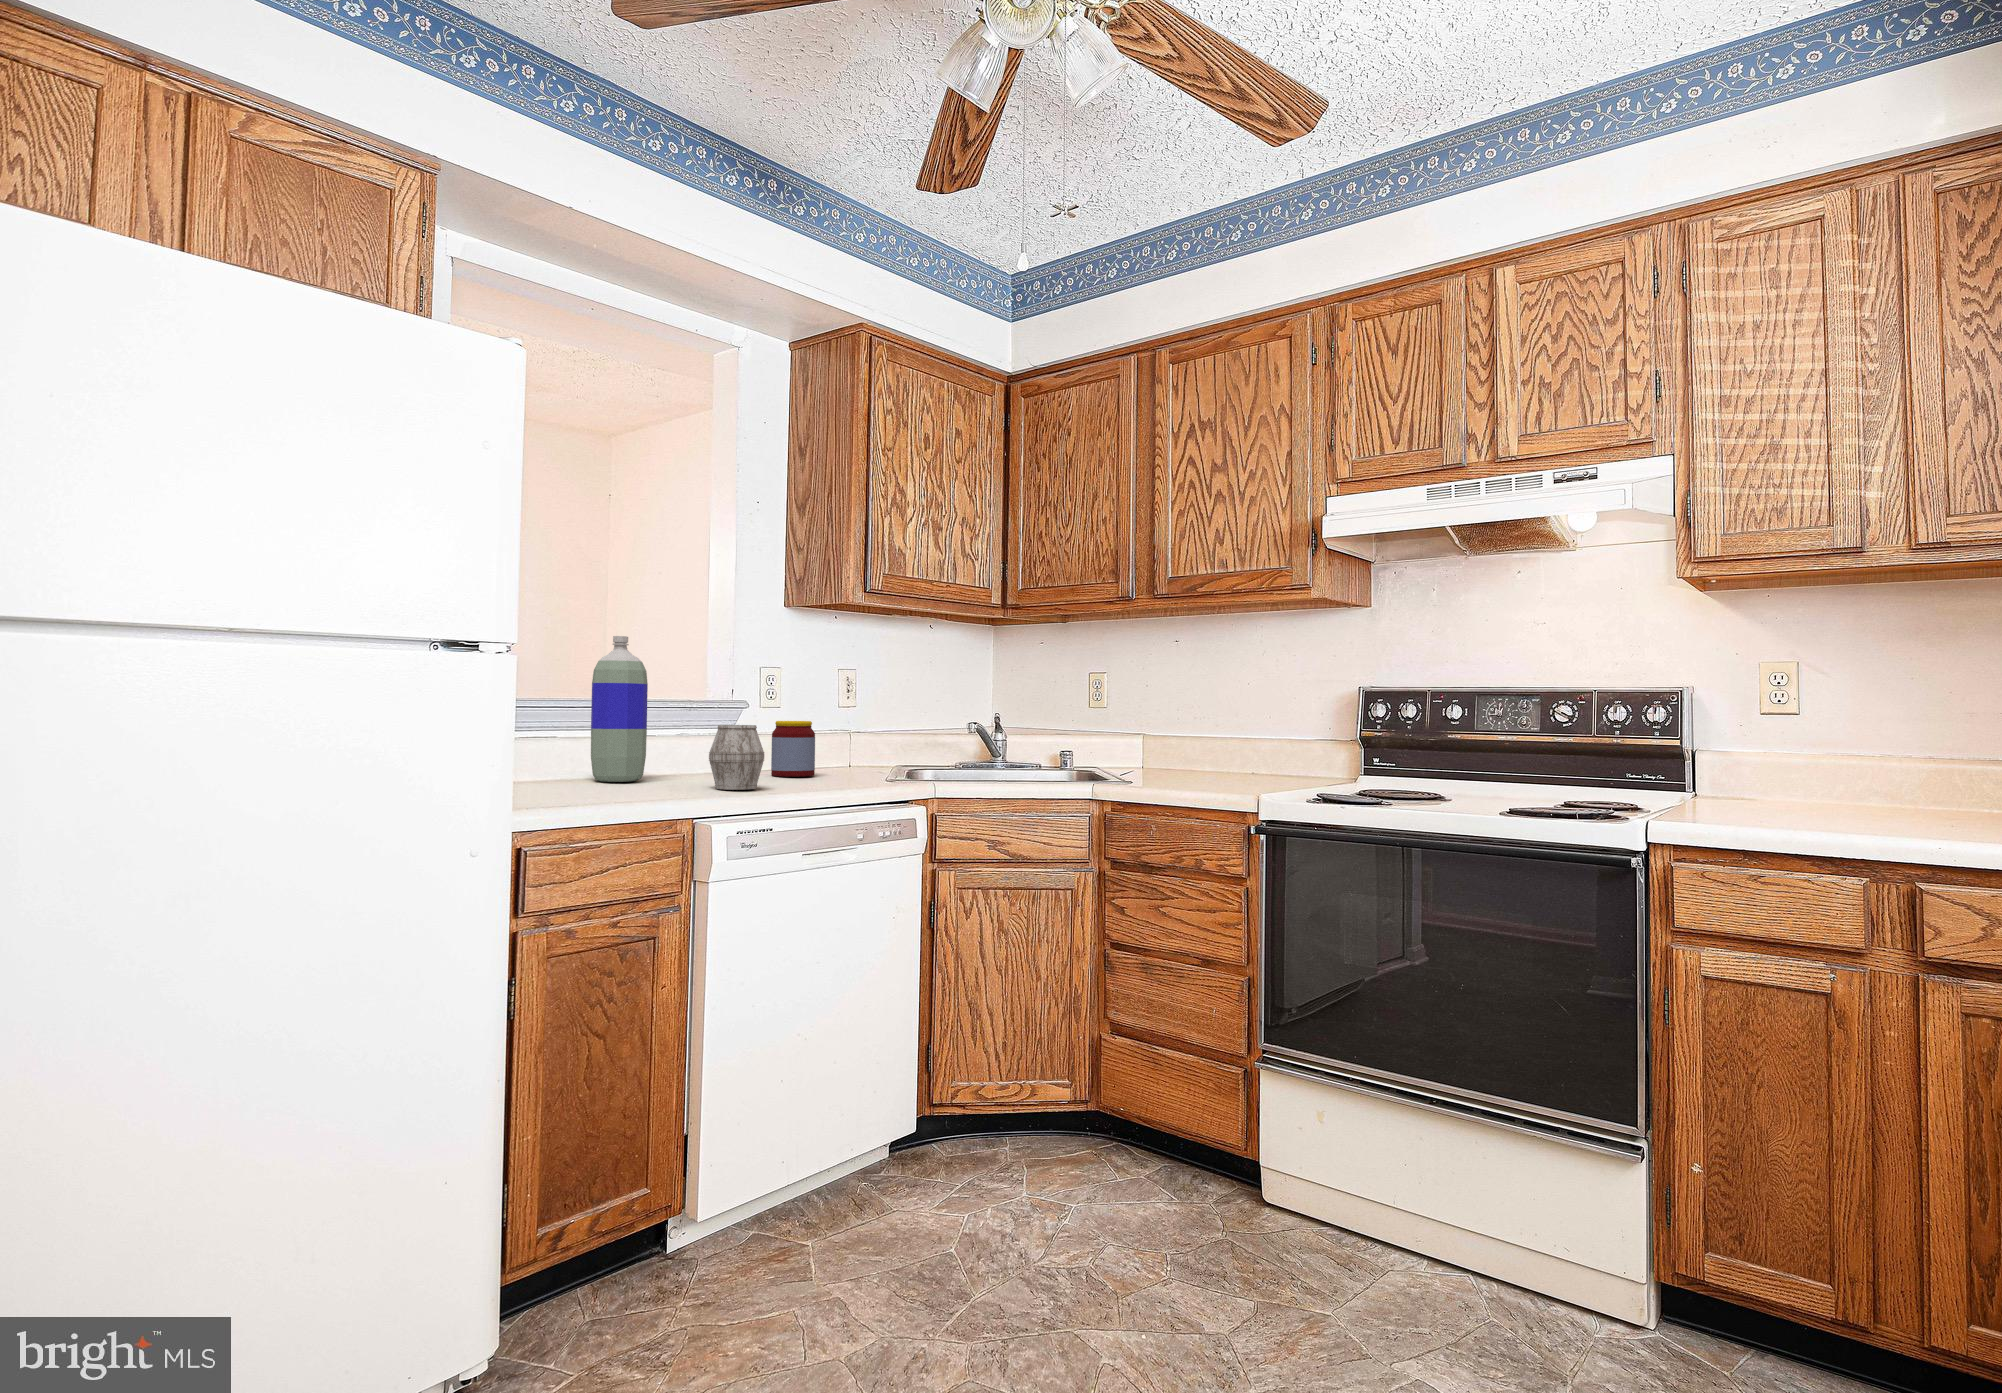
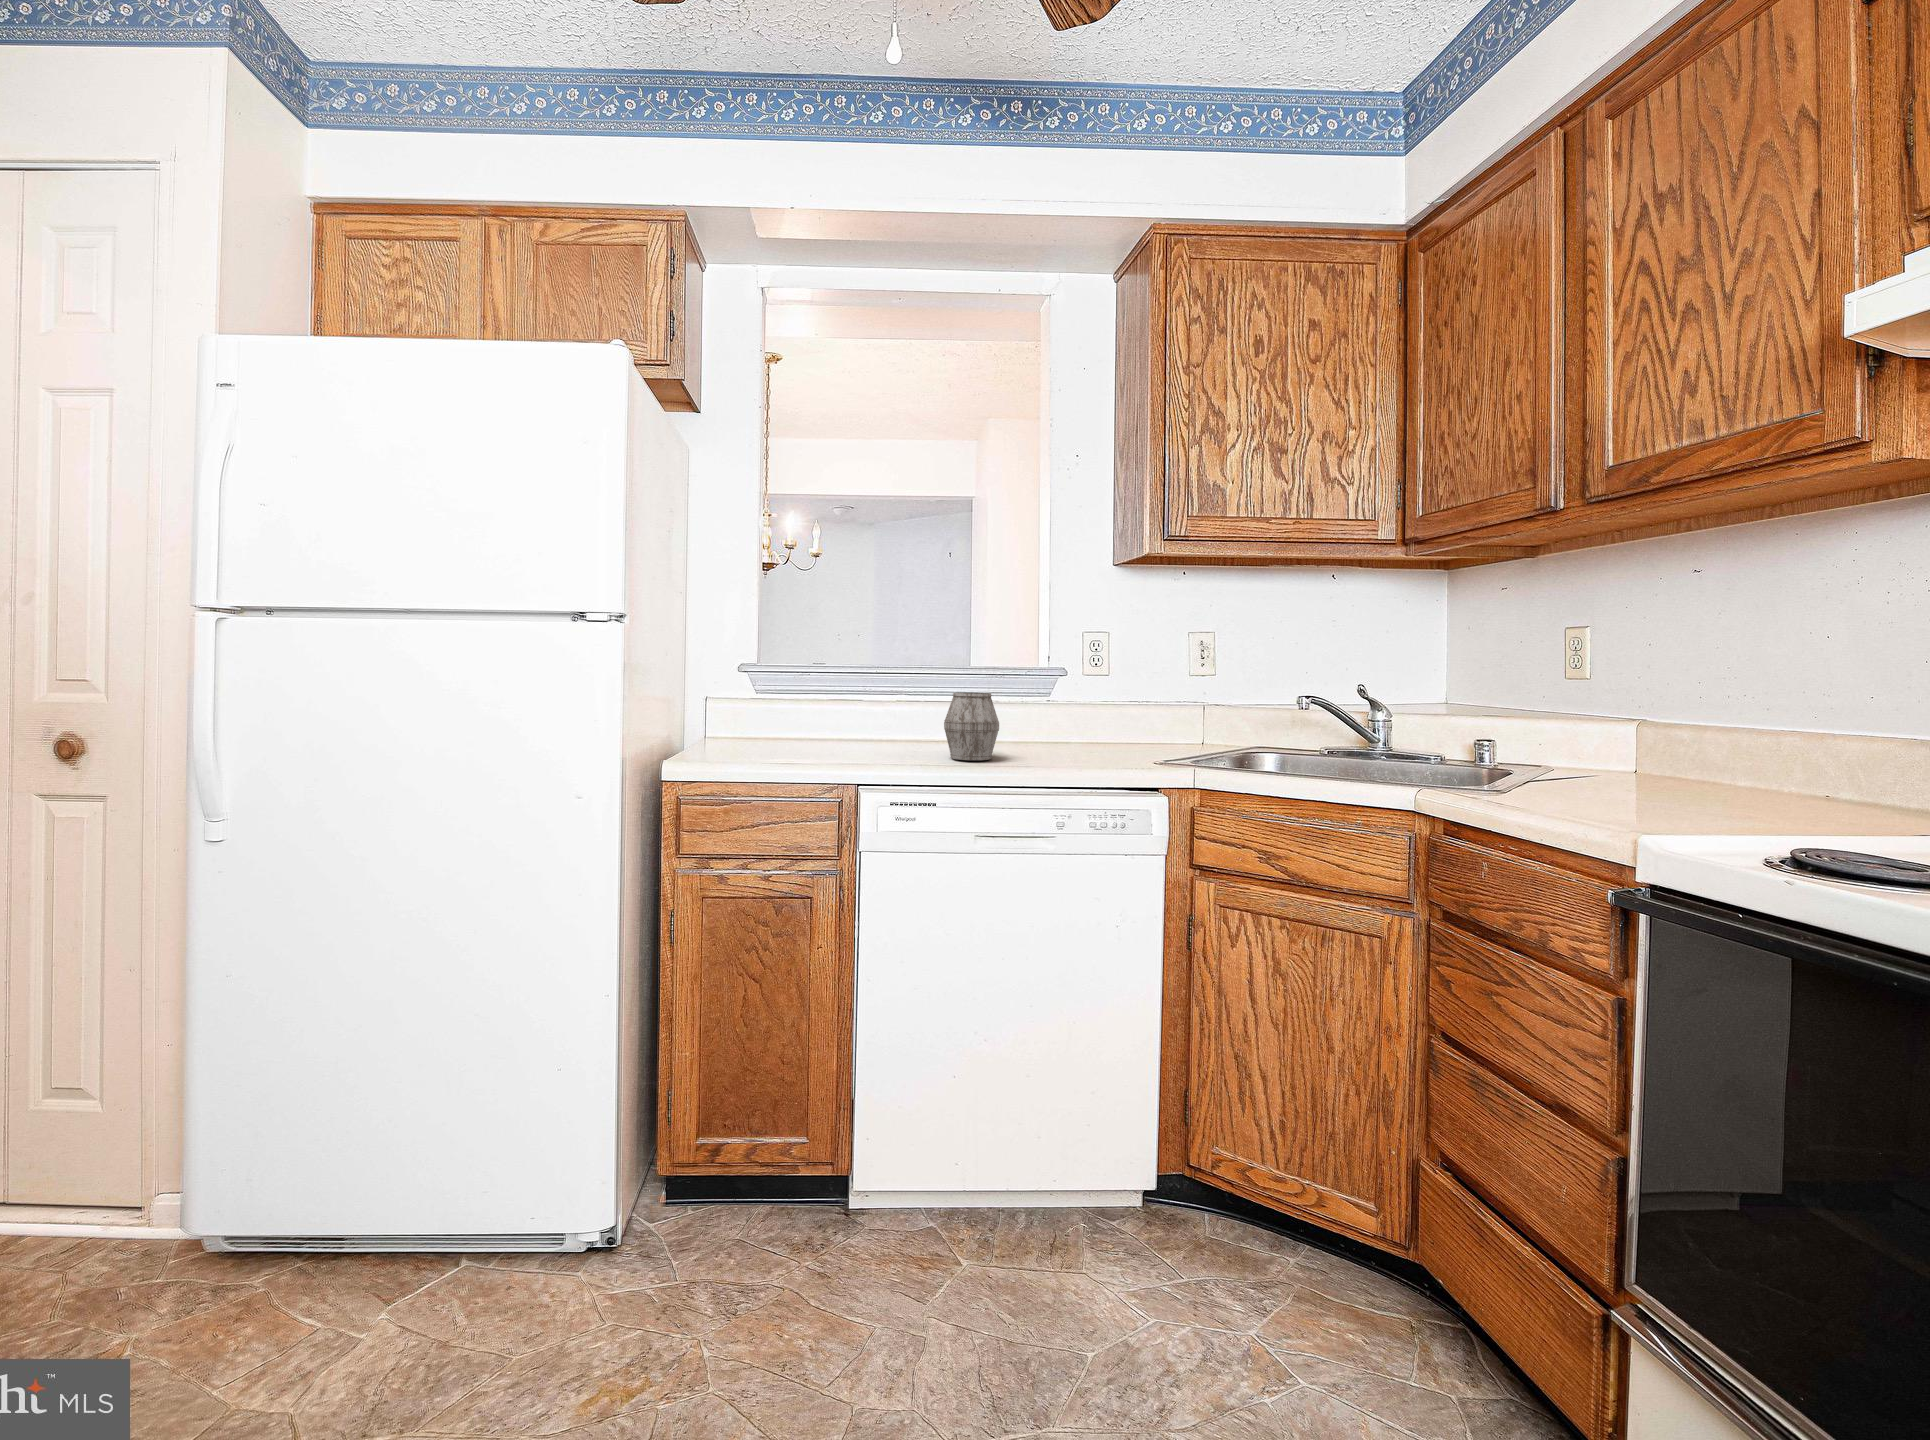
bottle: present [591,636,648,782] -> none [875,606,925,744]
jar: present [771,721,815,777] -> none [1072,689,1119,750]

